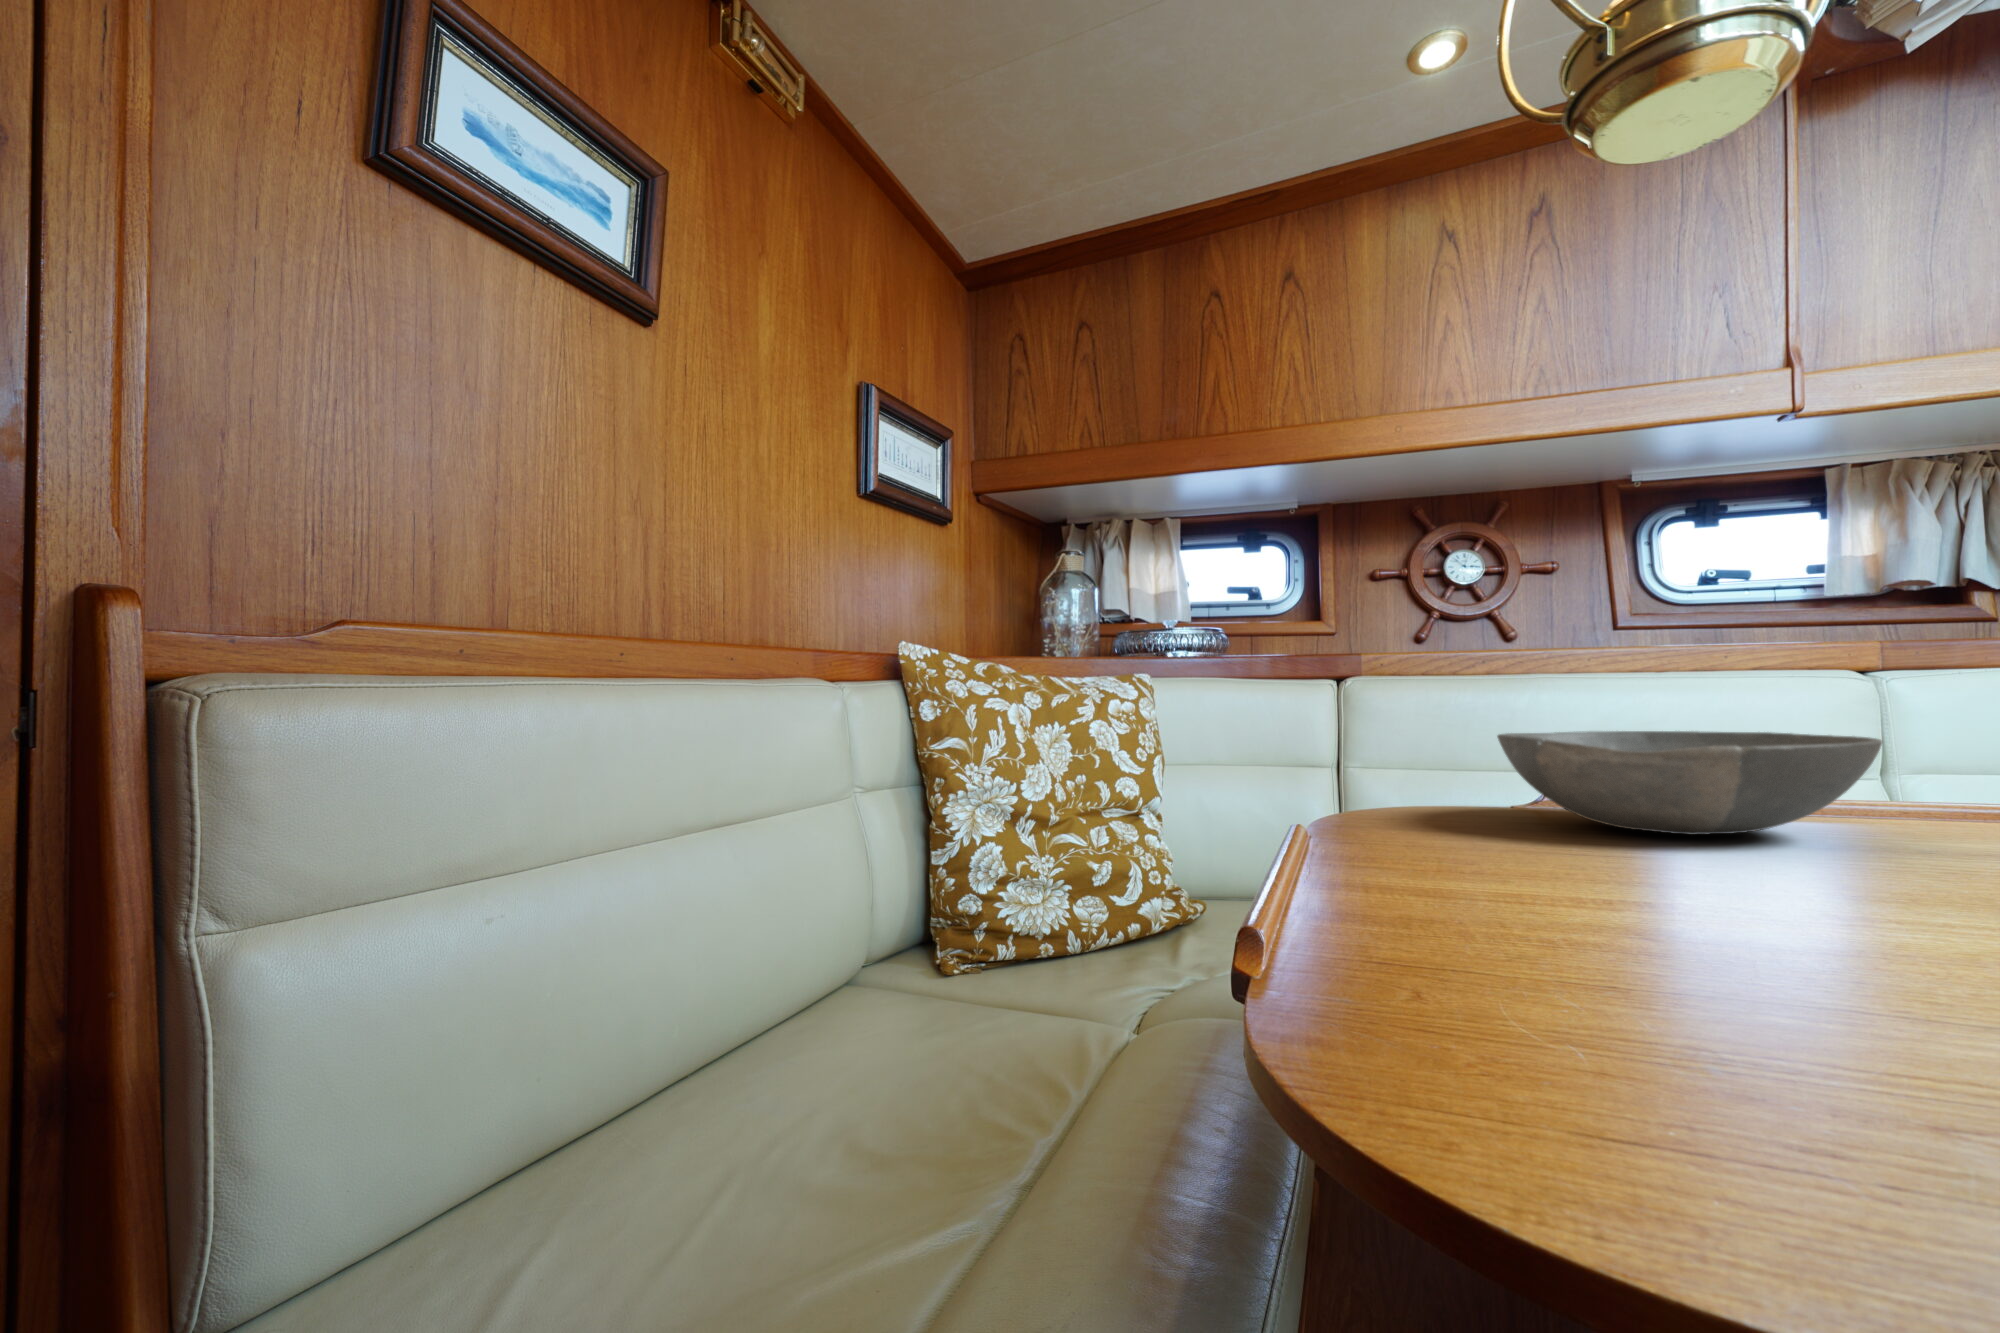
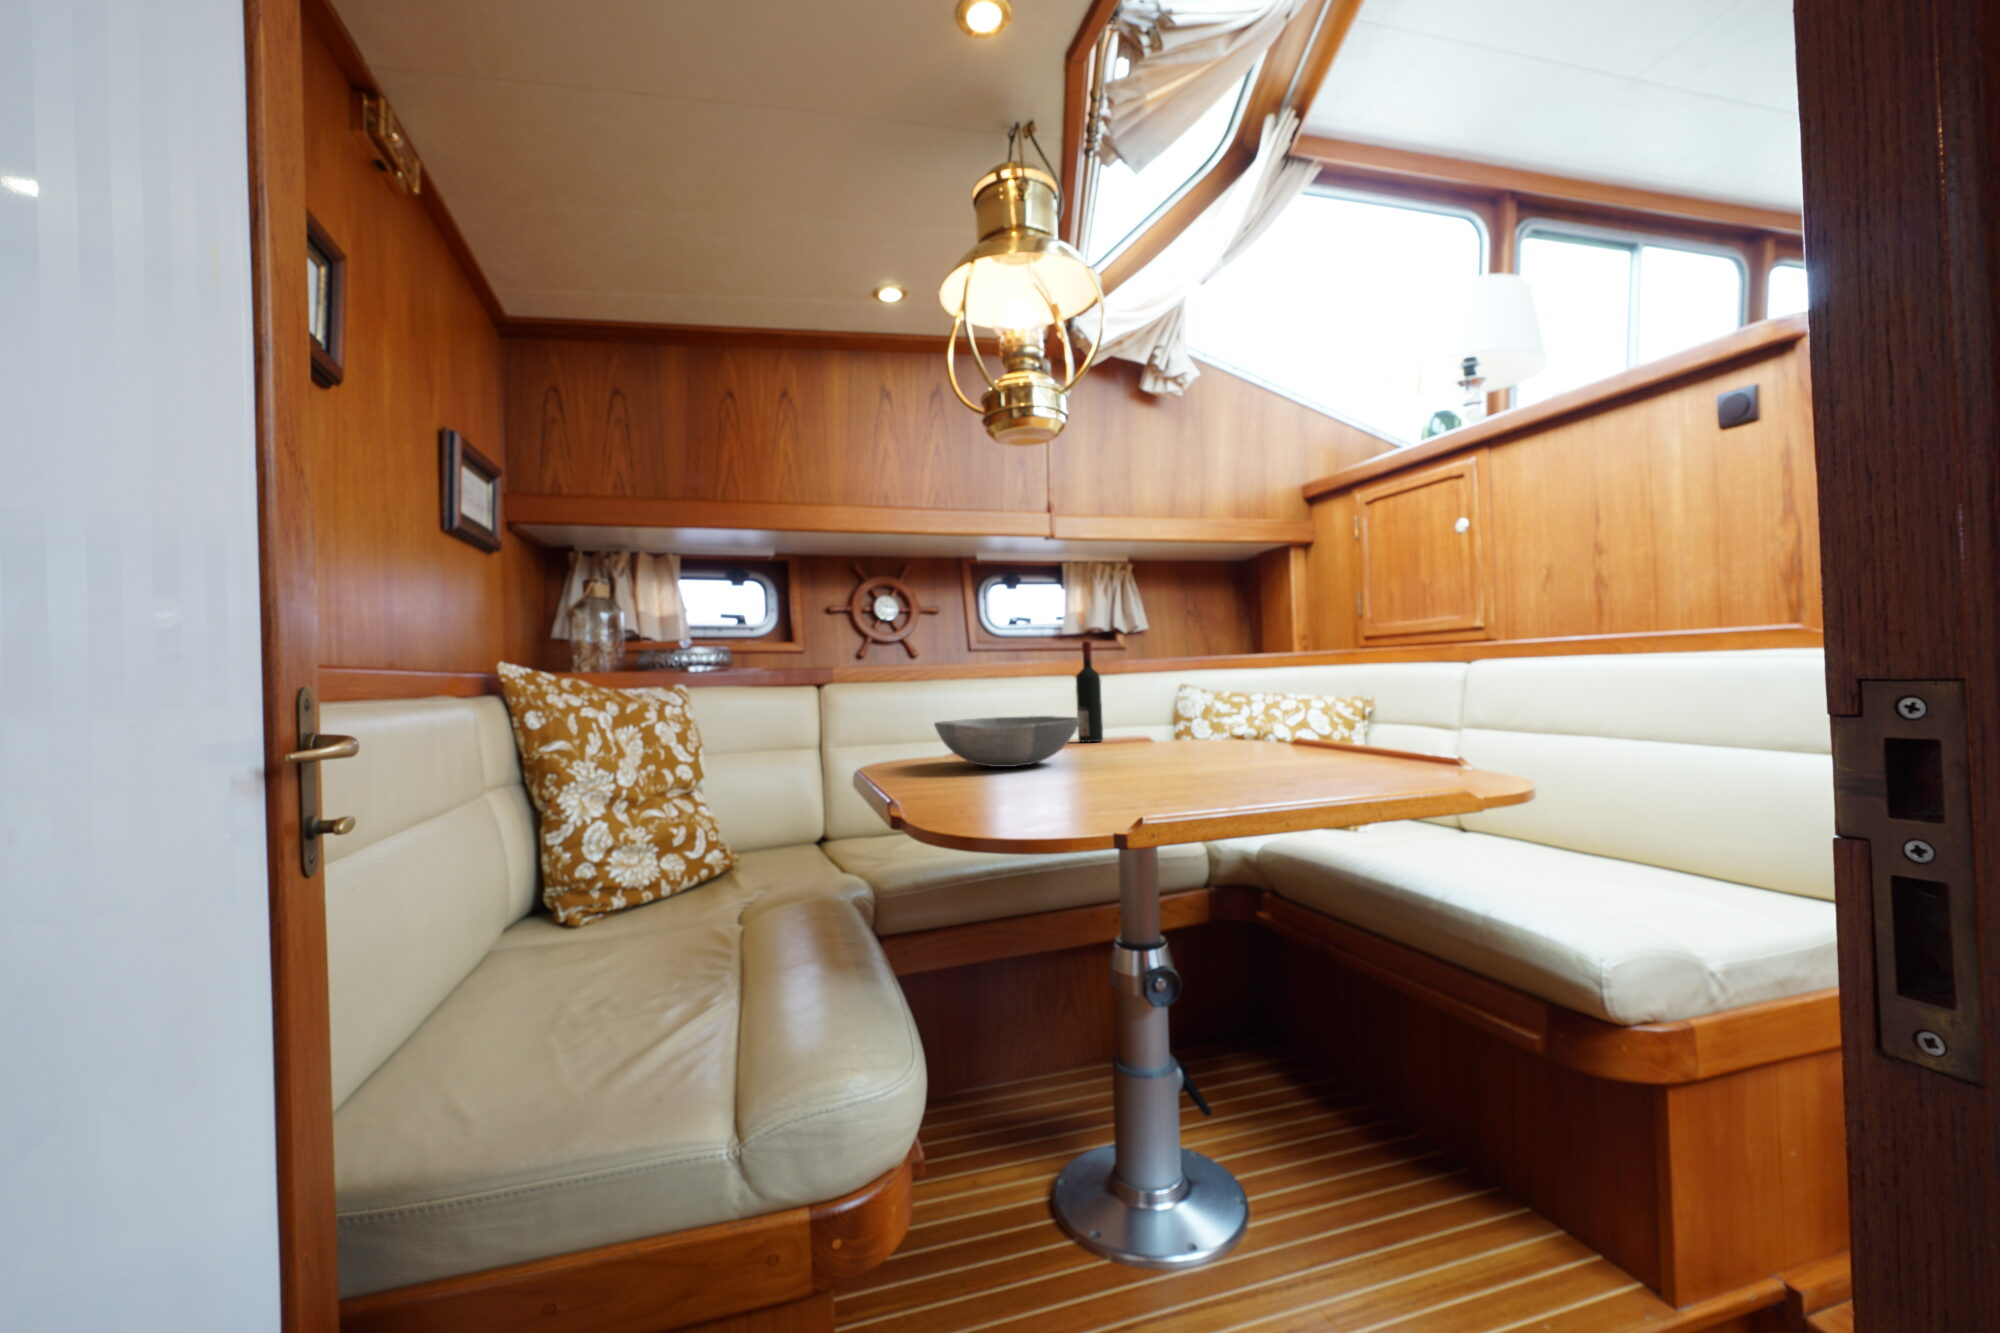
wine bottle: none [1860,585,1941,795] -> present [1076,641,1103,742]

